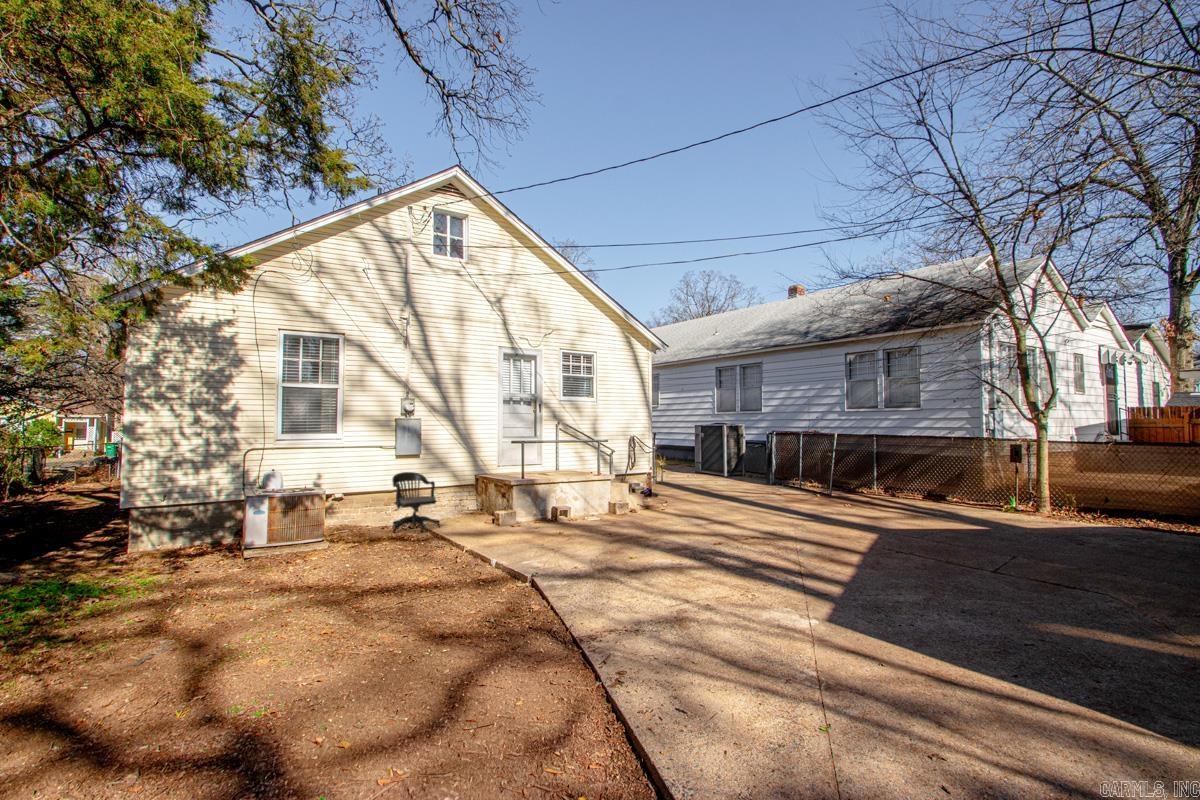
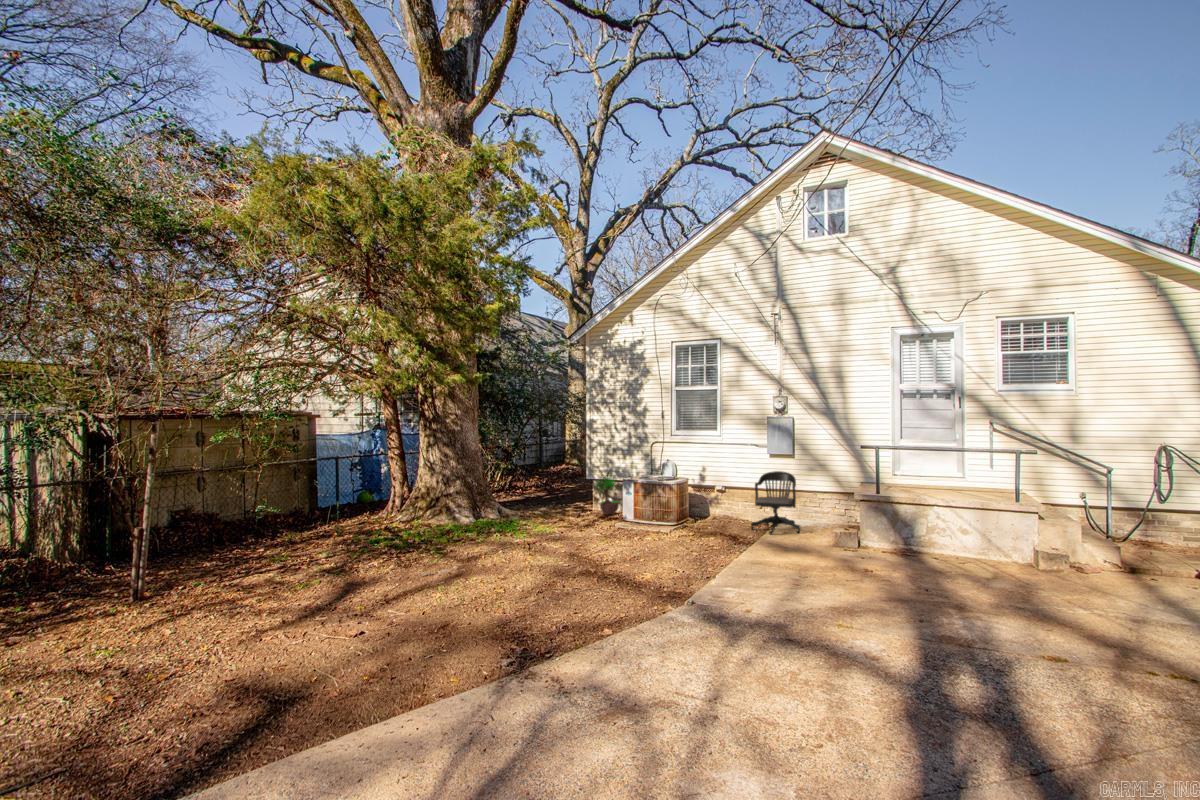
potted tree: none [145,495,189,555] -> present [595,476,618,515]

